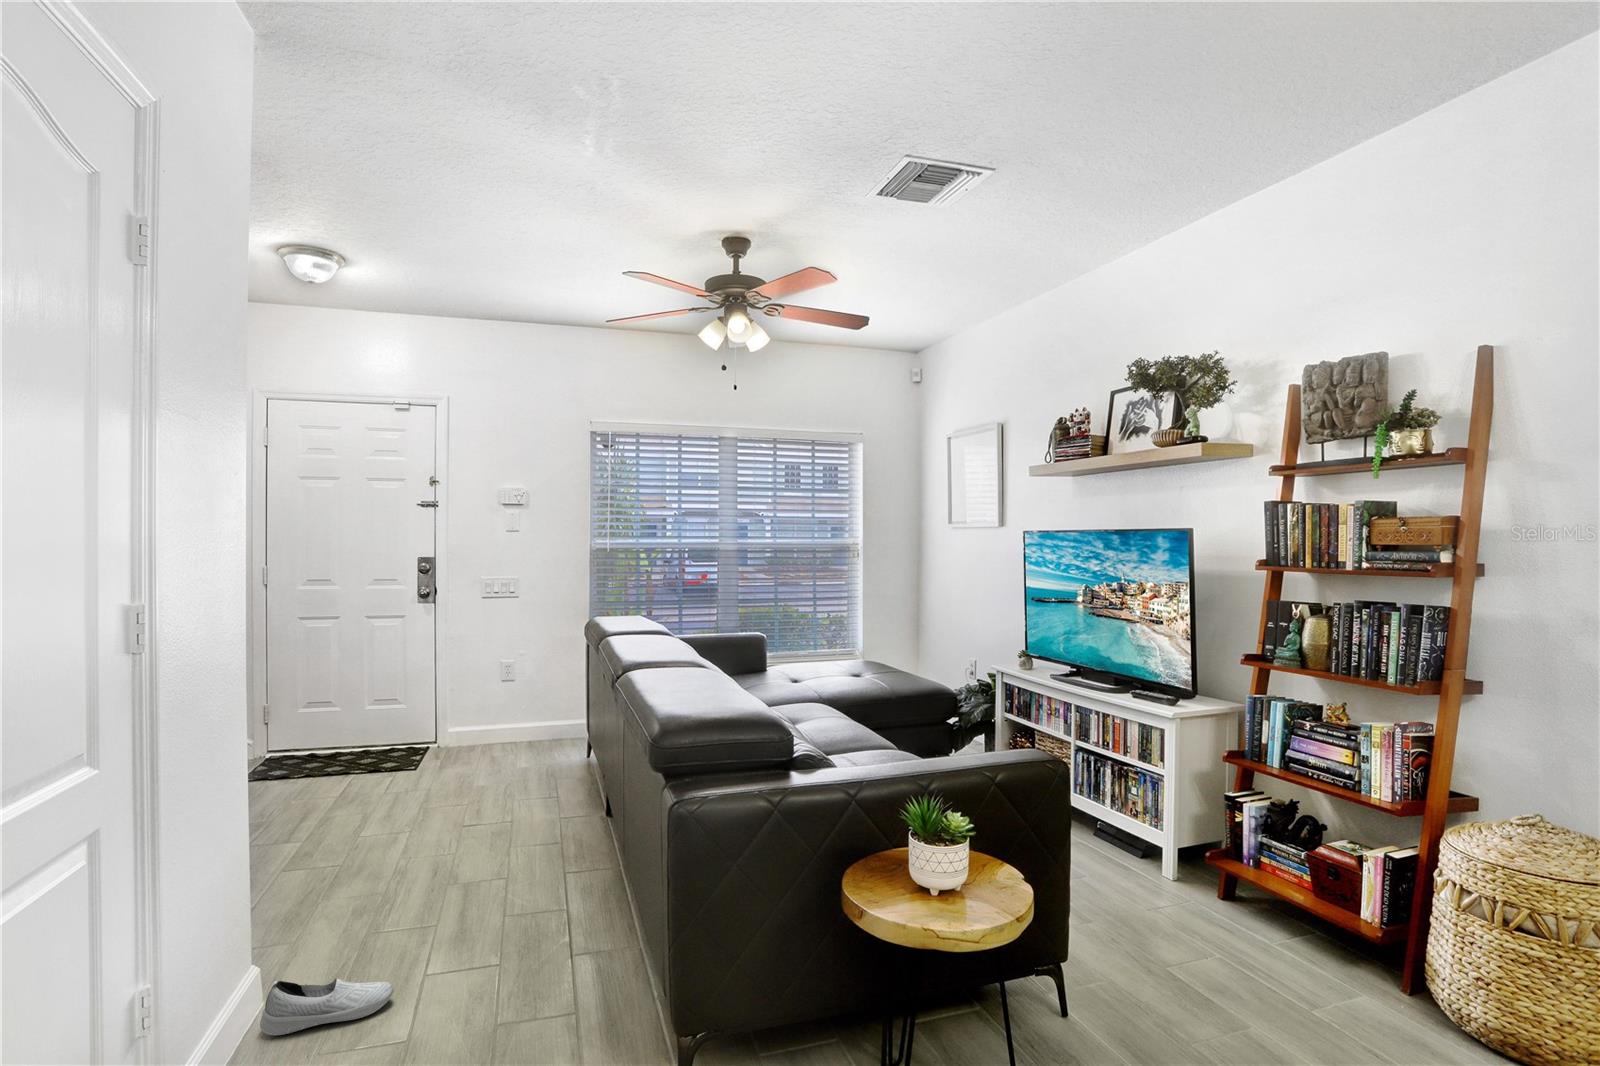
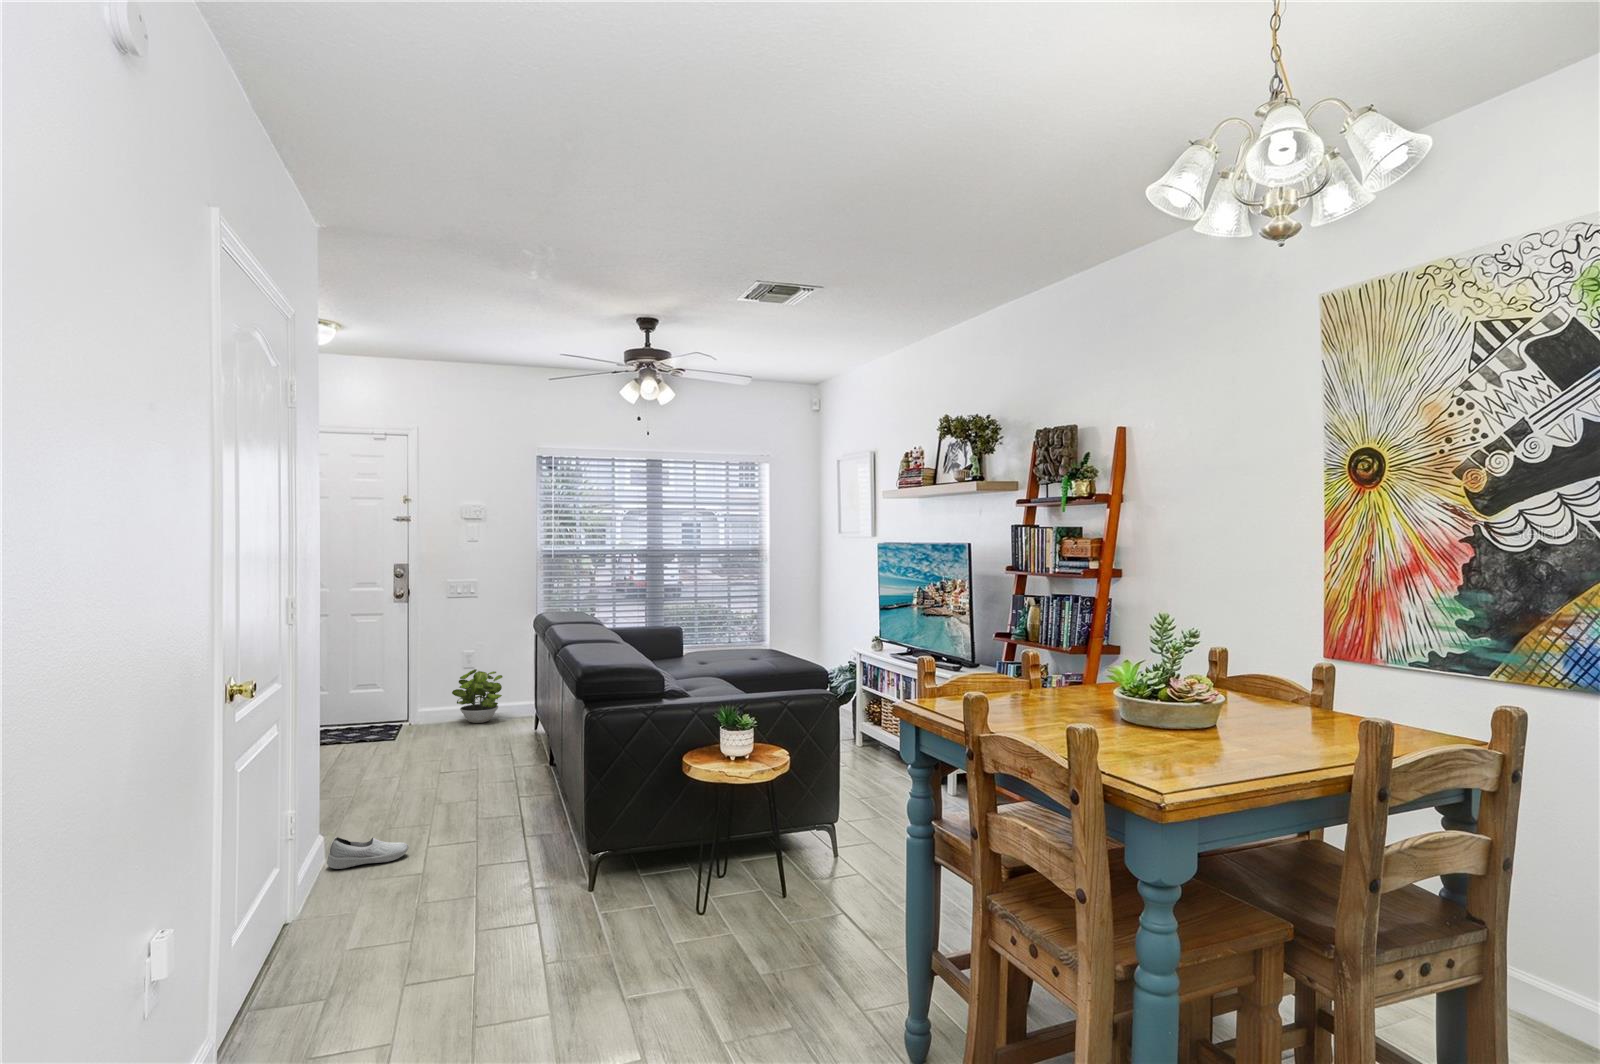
potted plant: none [487,686,549,751] -> present [452,669,503,723]

